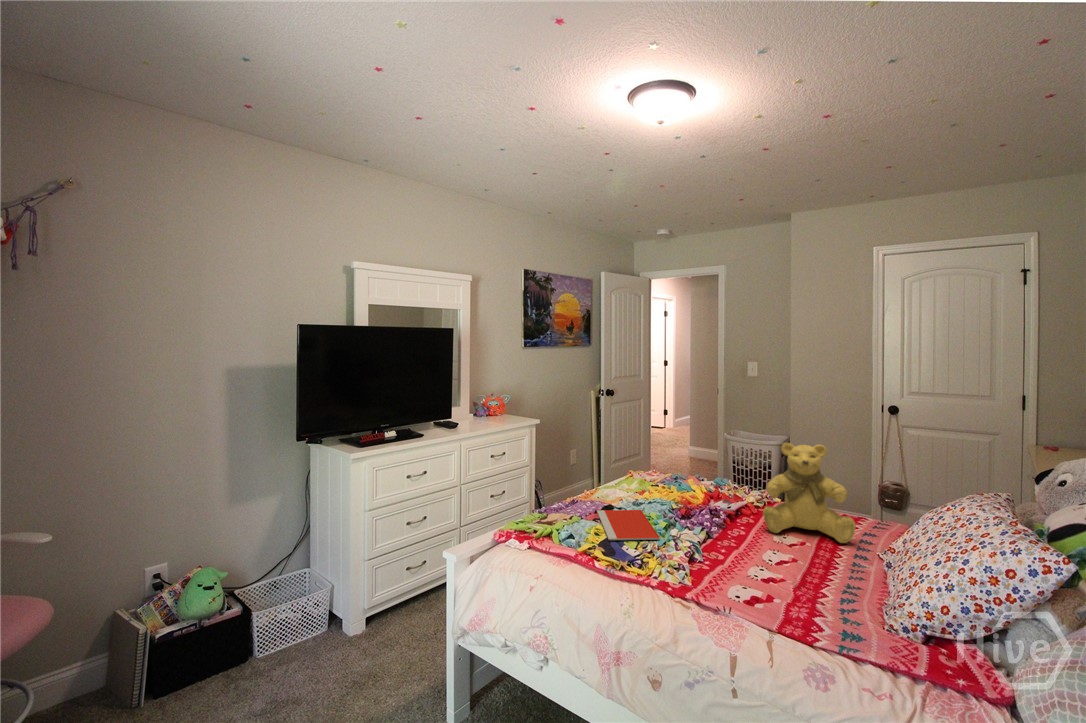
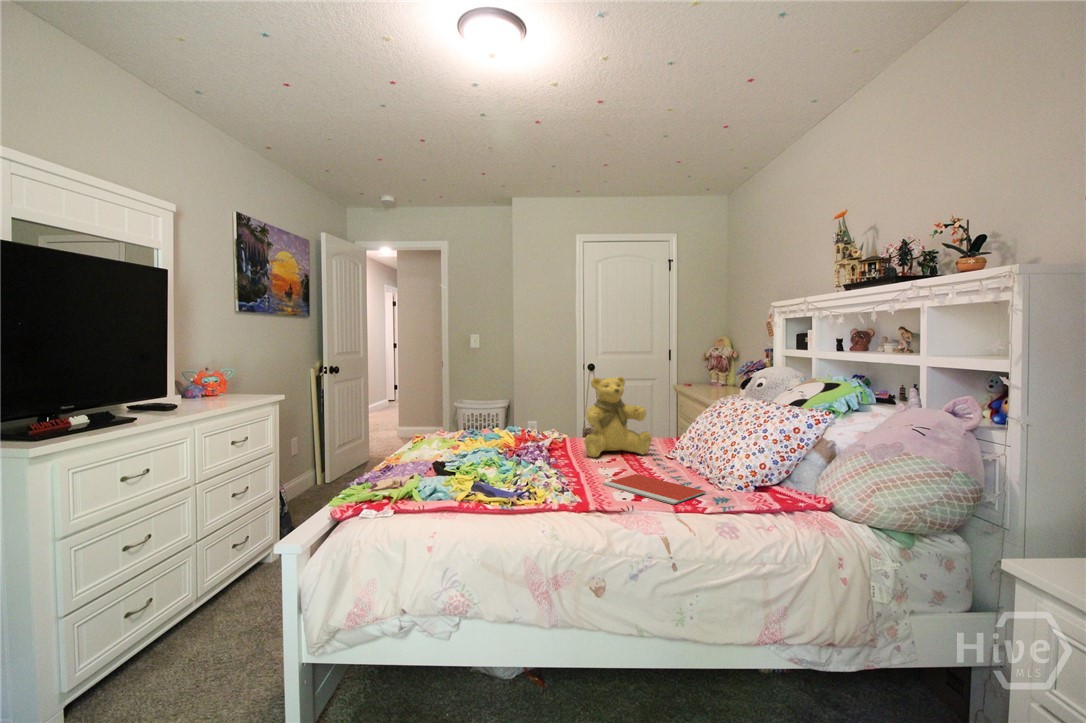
notebook: present [597,510,660,540] -> present [603,474,706,504]

